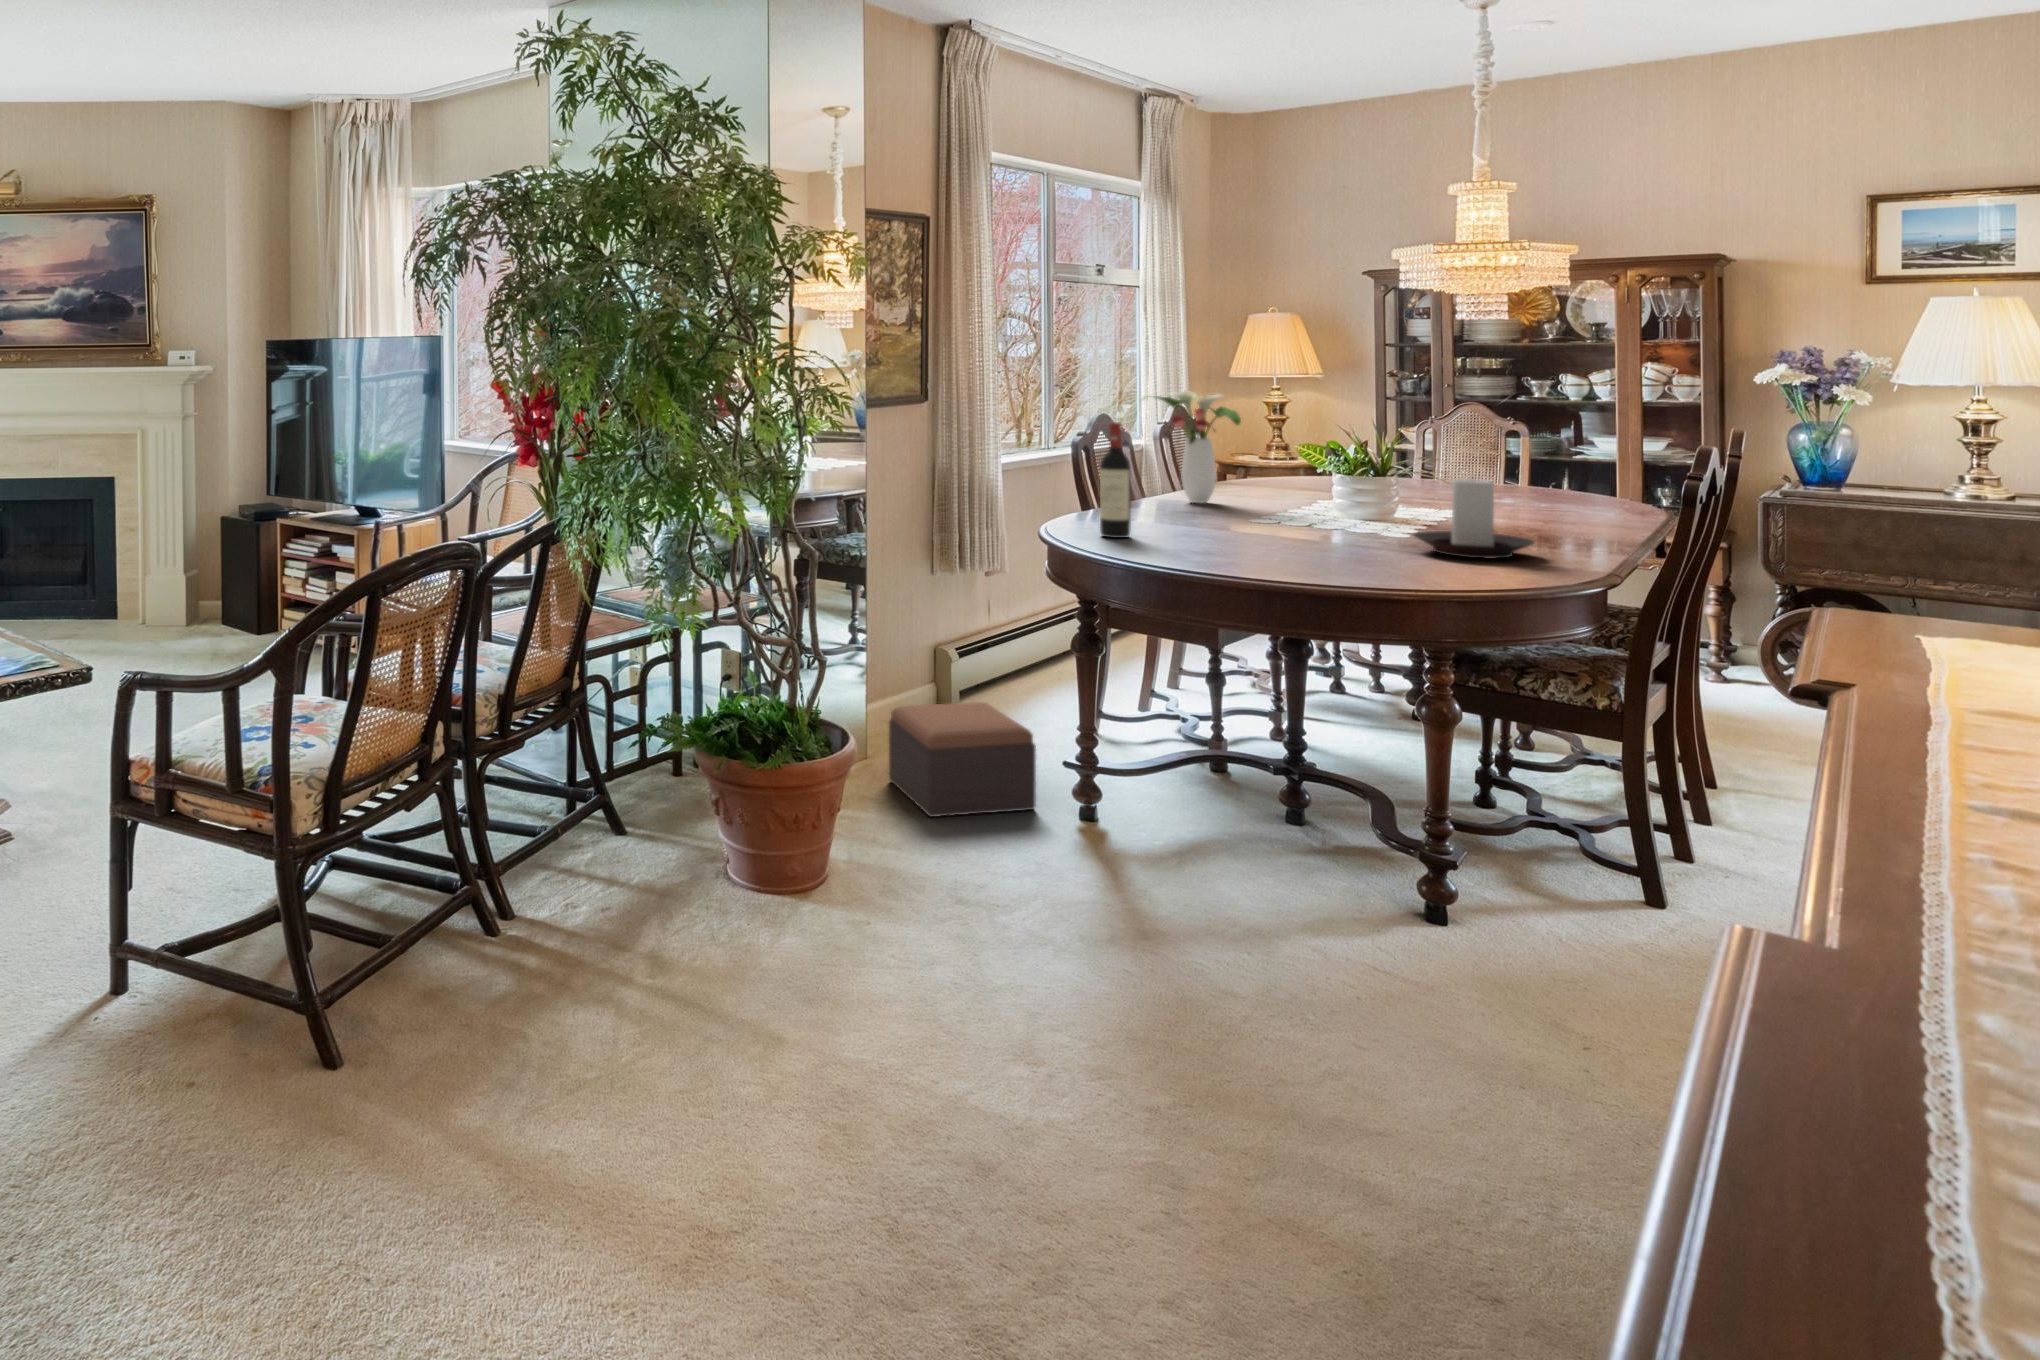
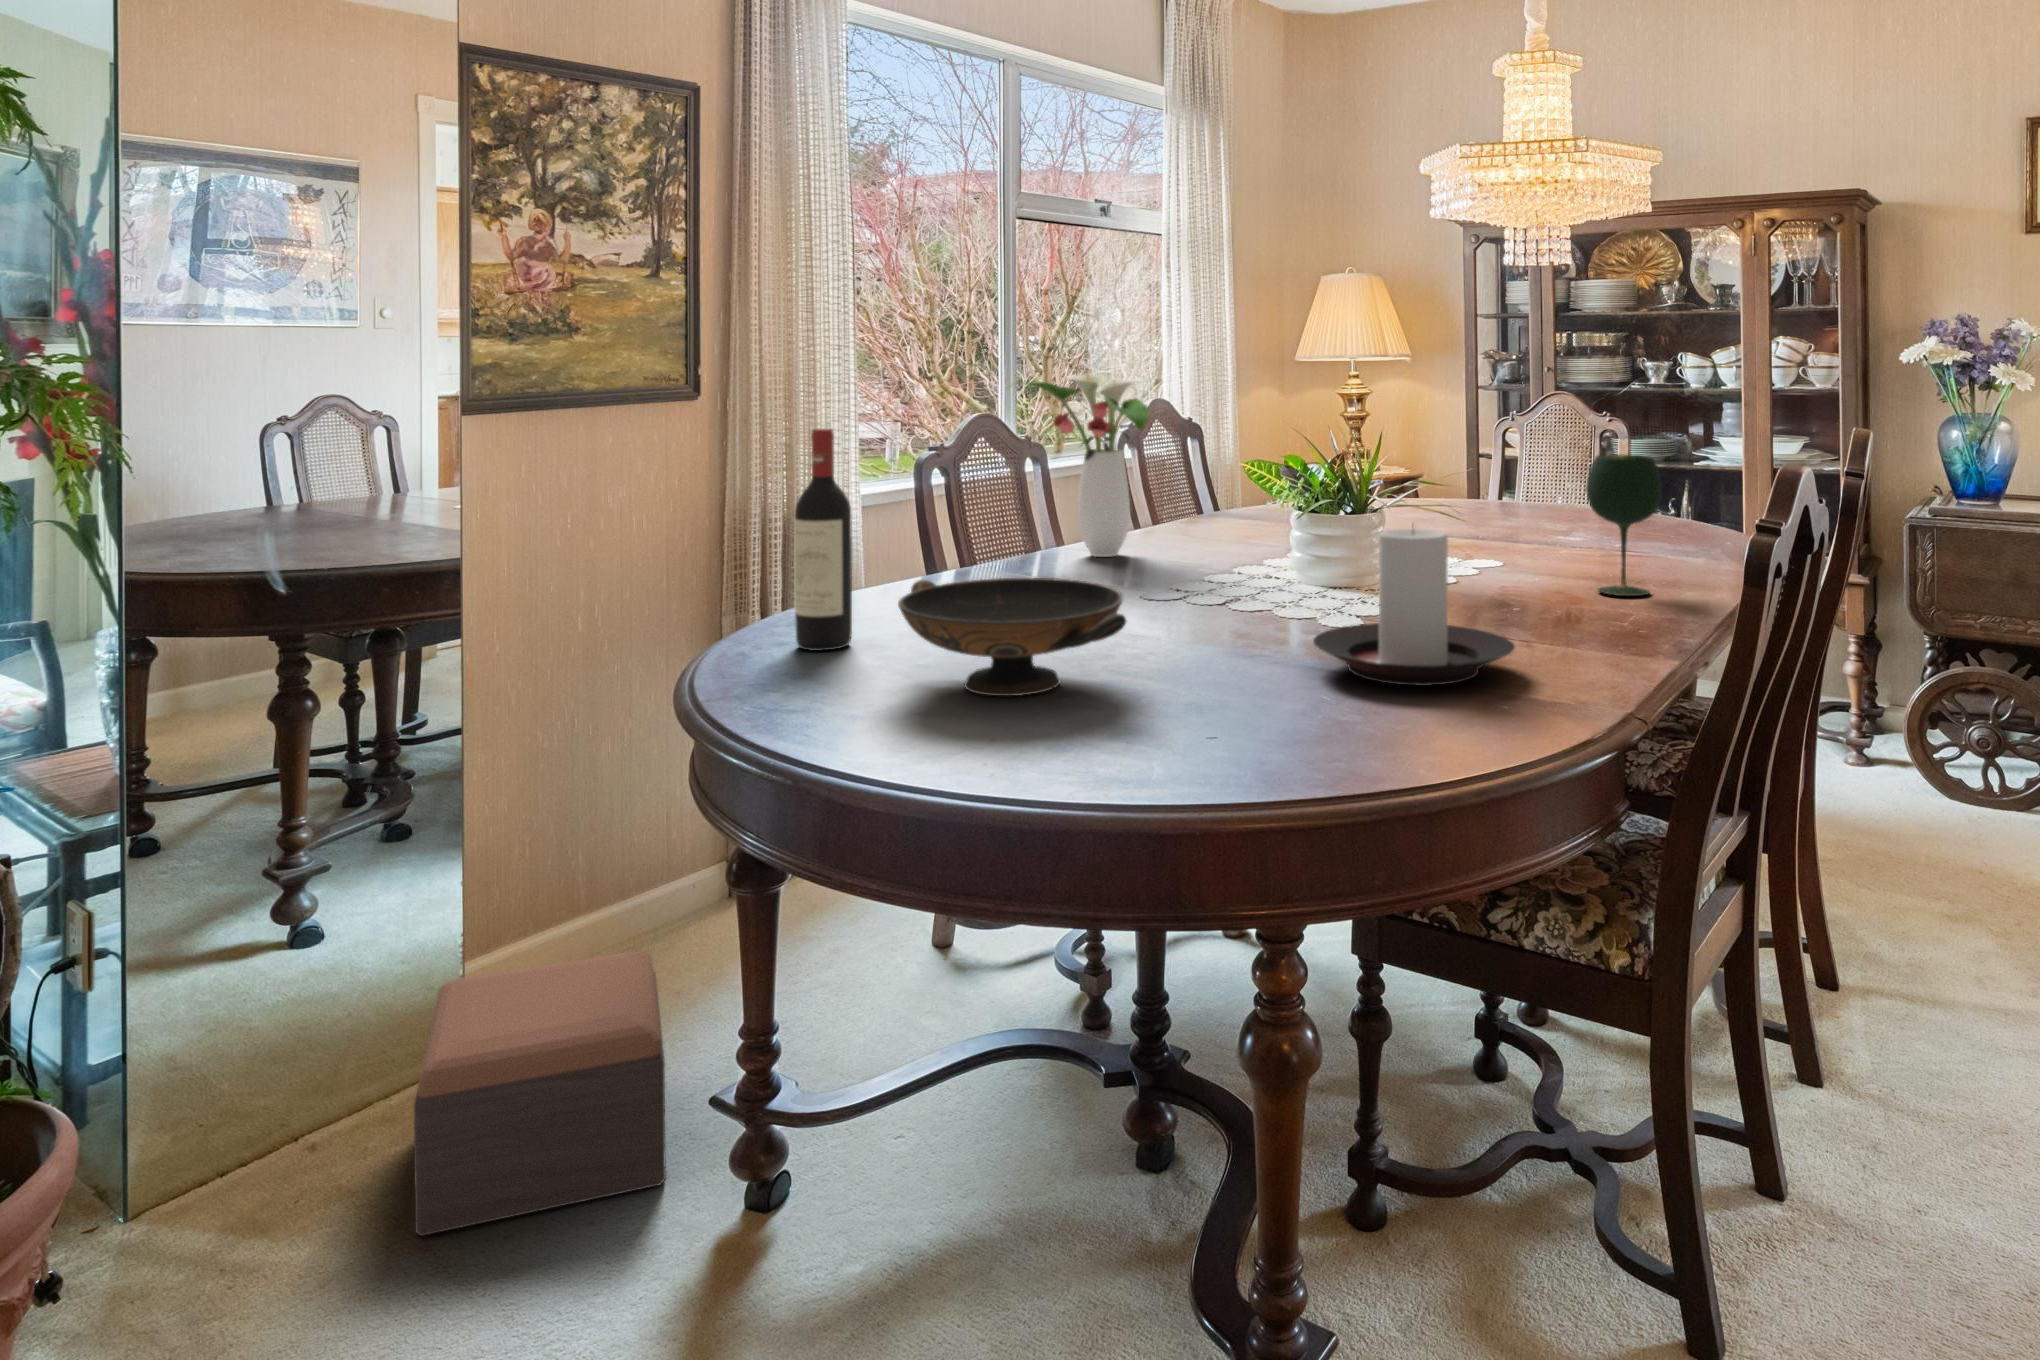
wine glass: none [1546,444,1600,528] -> present [1586,454,1662,596]
decorative bowl: none [1184,500,1328,556] -> present [898,578,1126,696]

